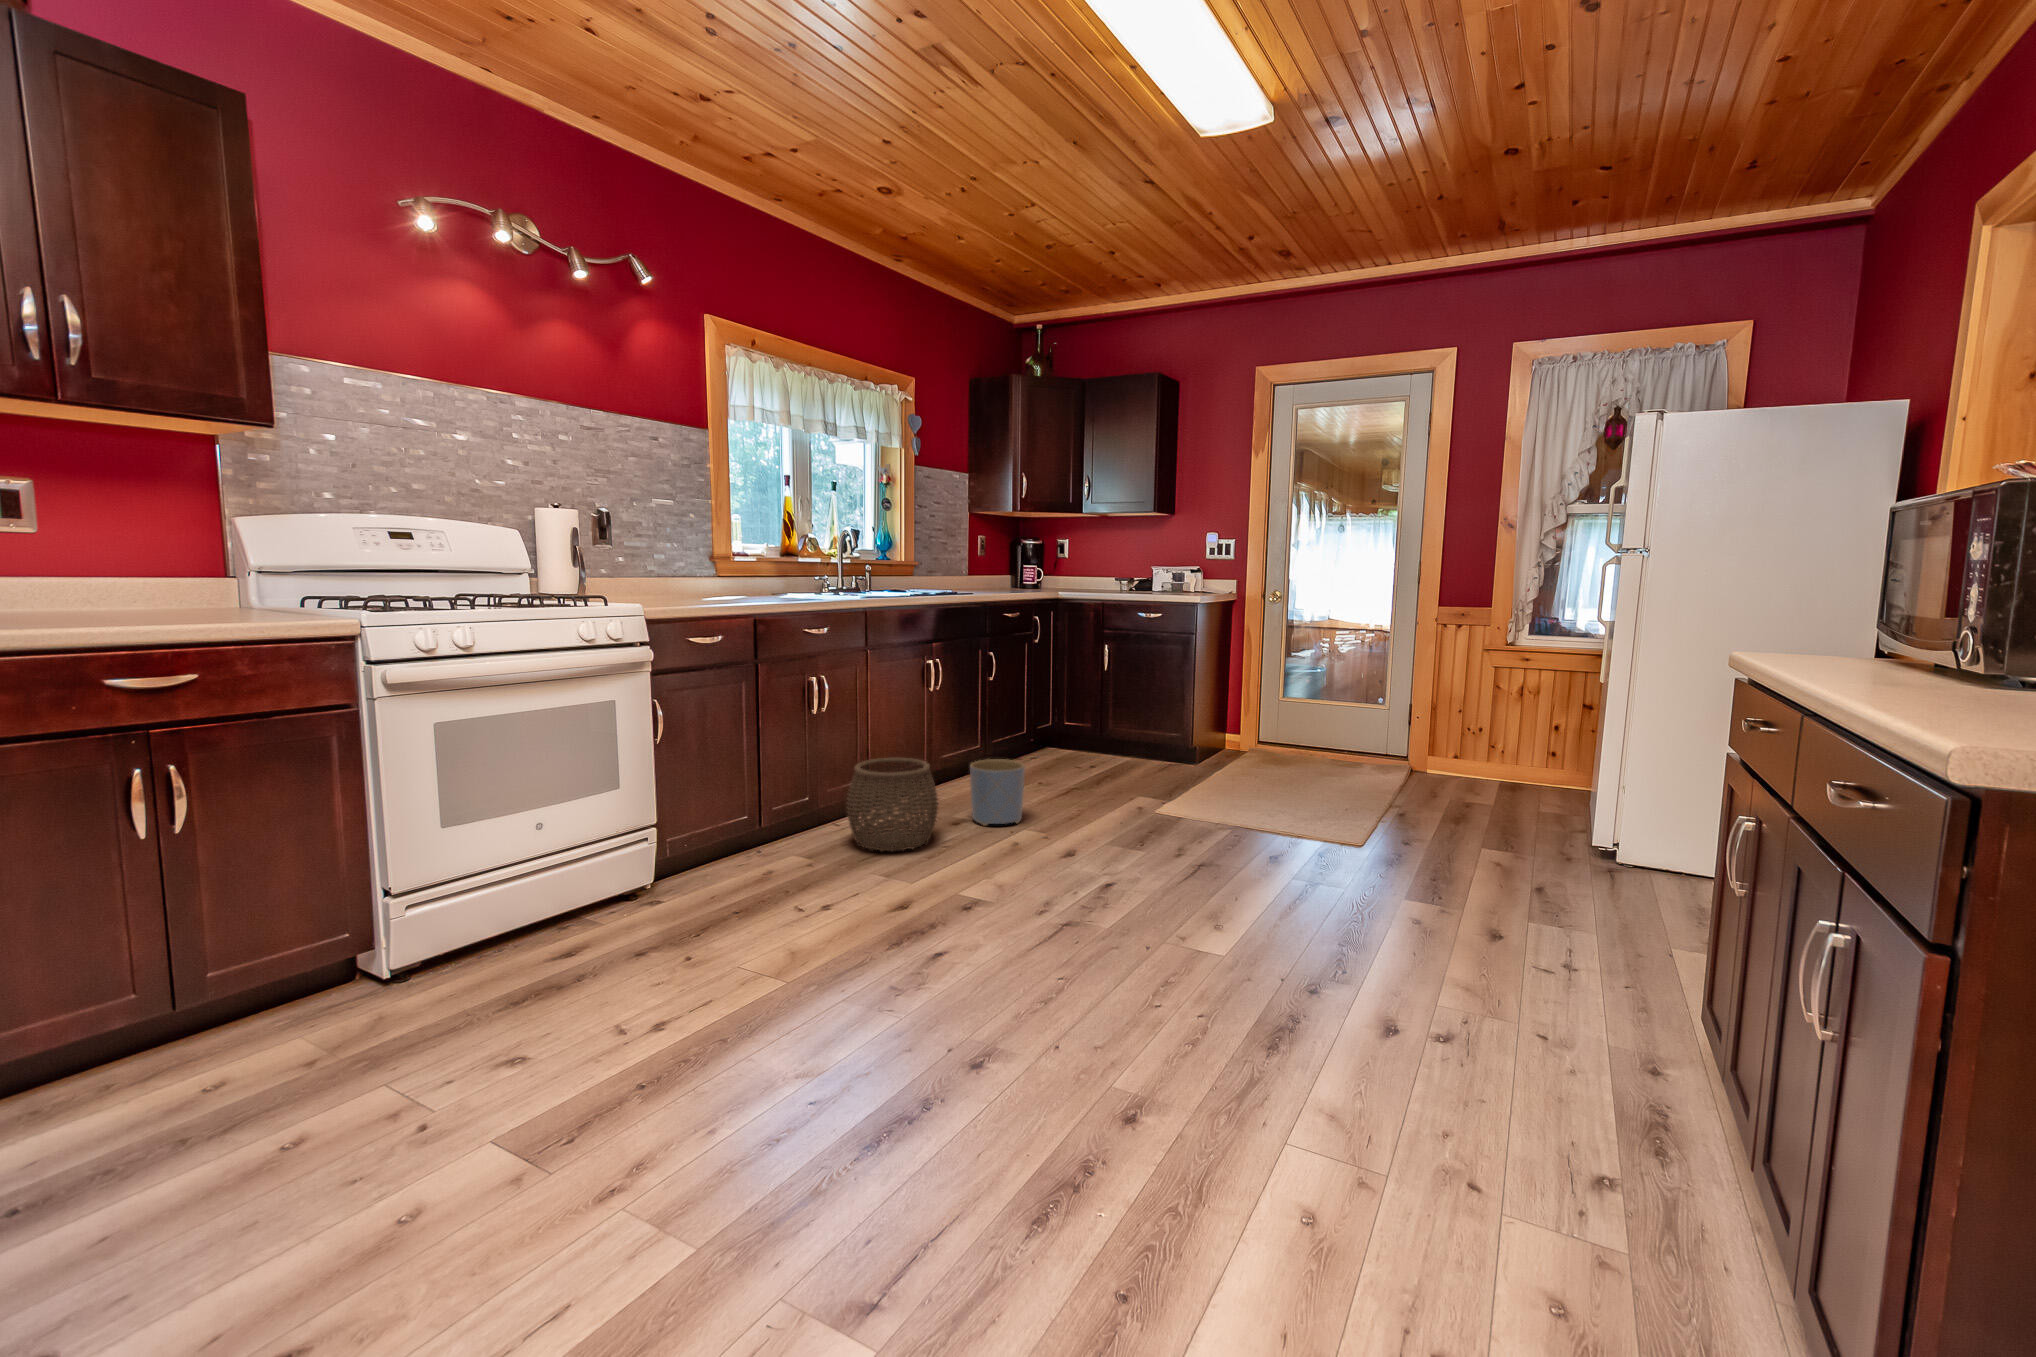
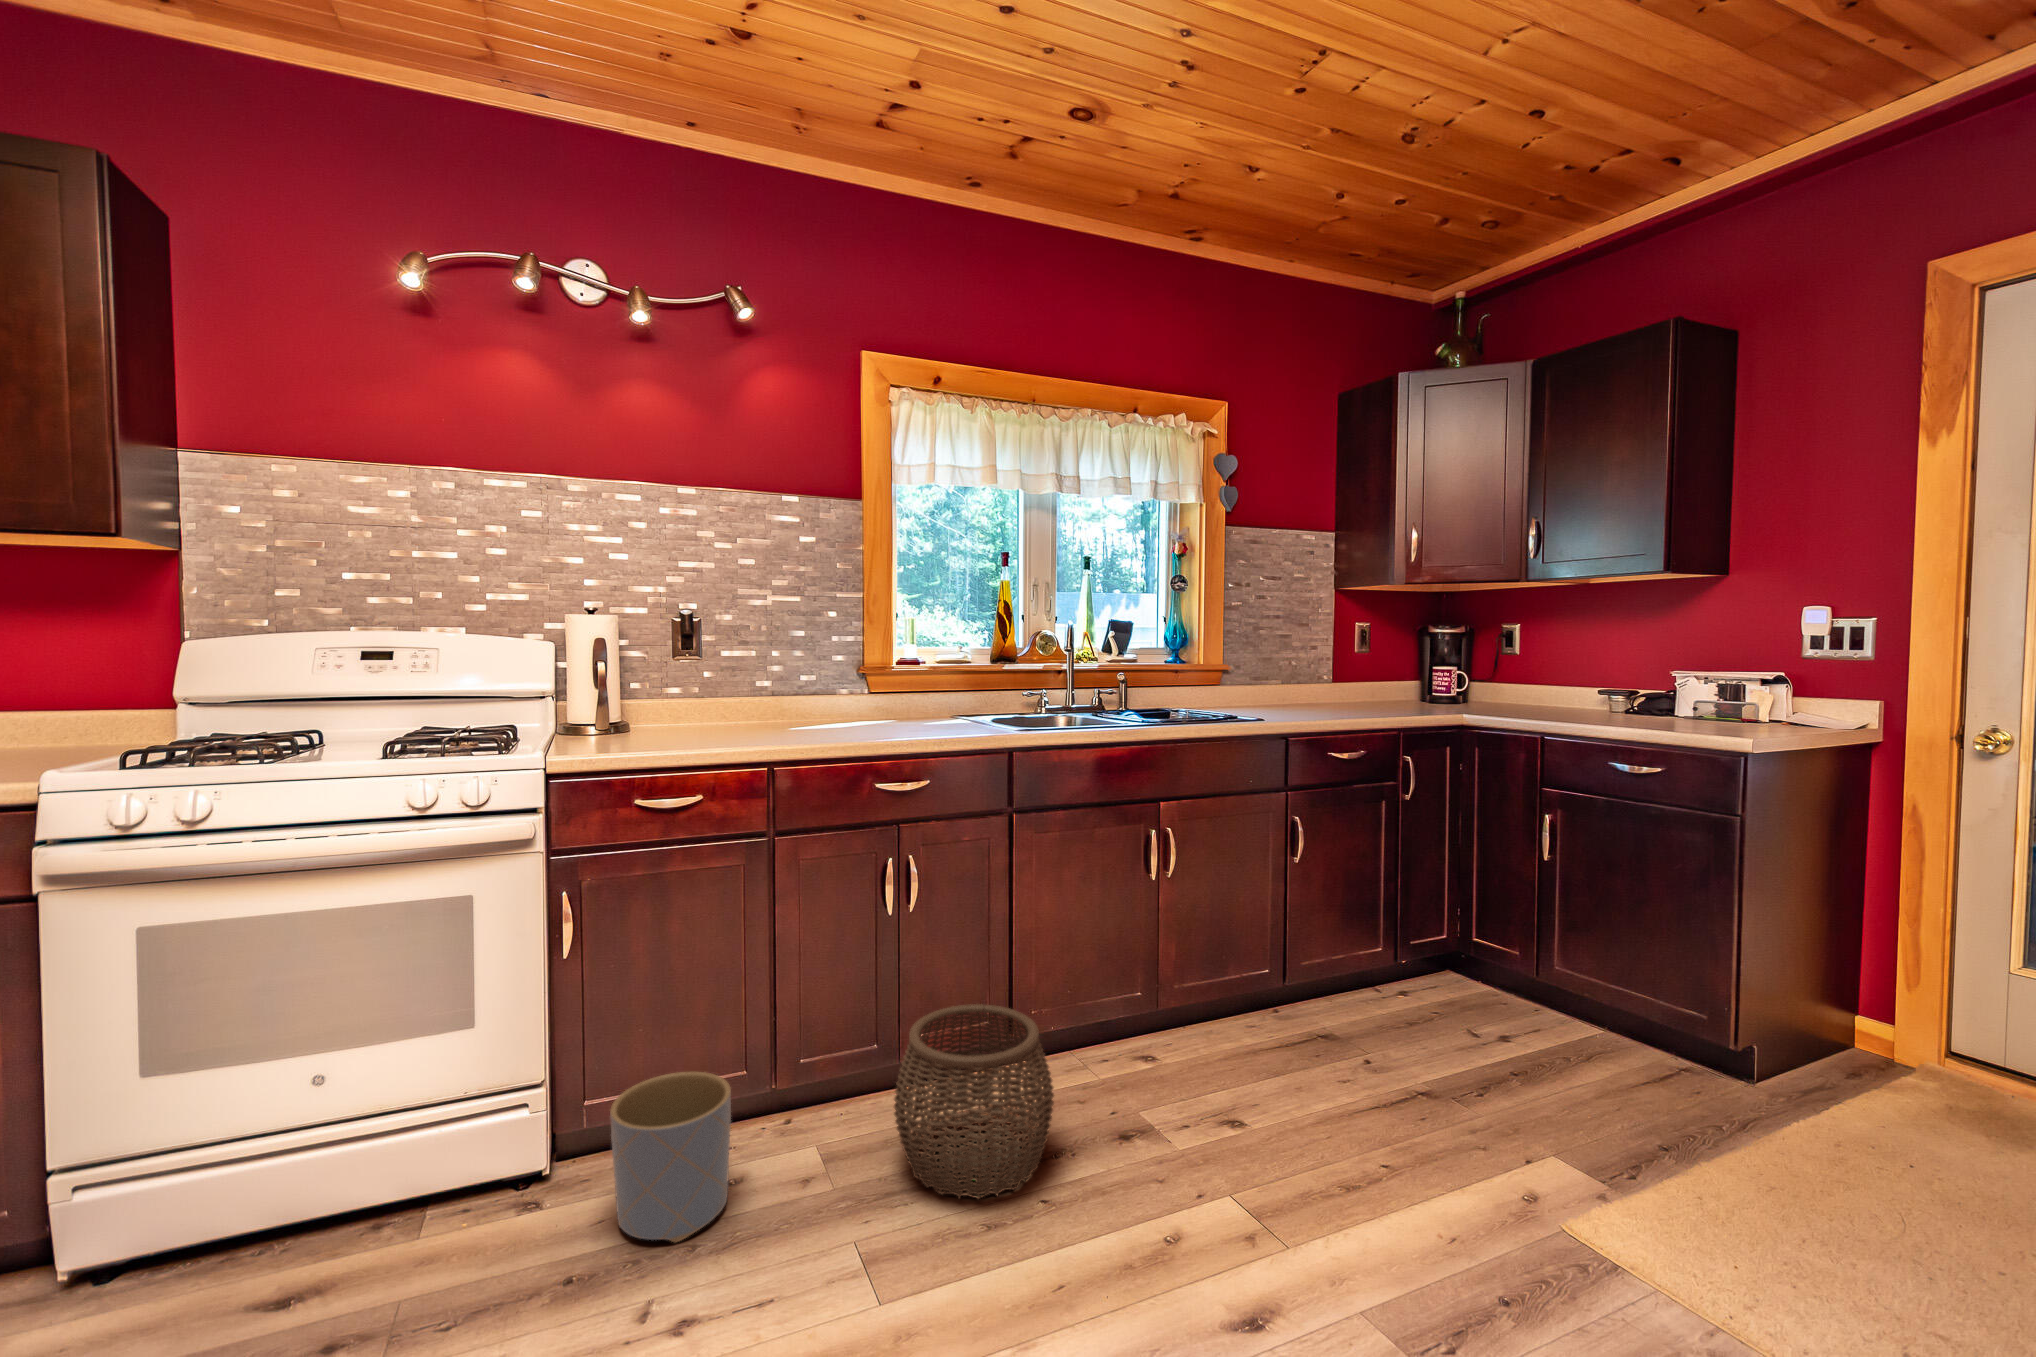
planter: present [970,759,1025,826] -> present [610,1072,731,1242]

